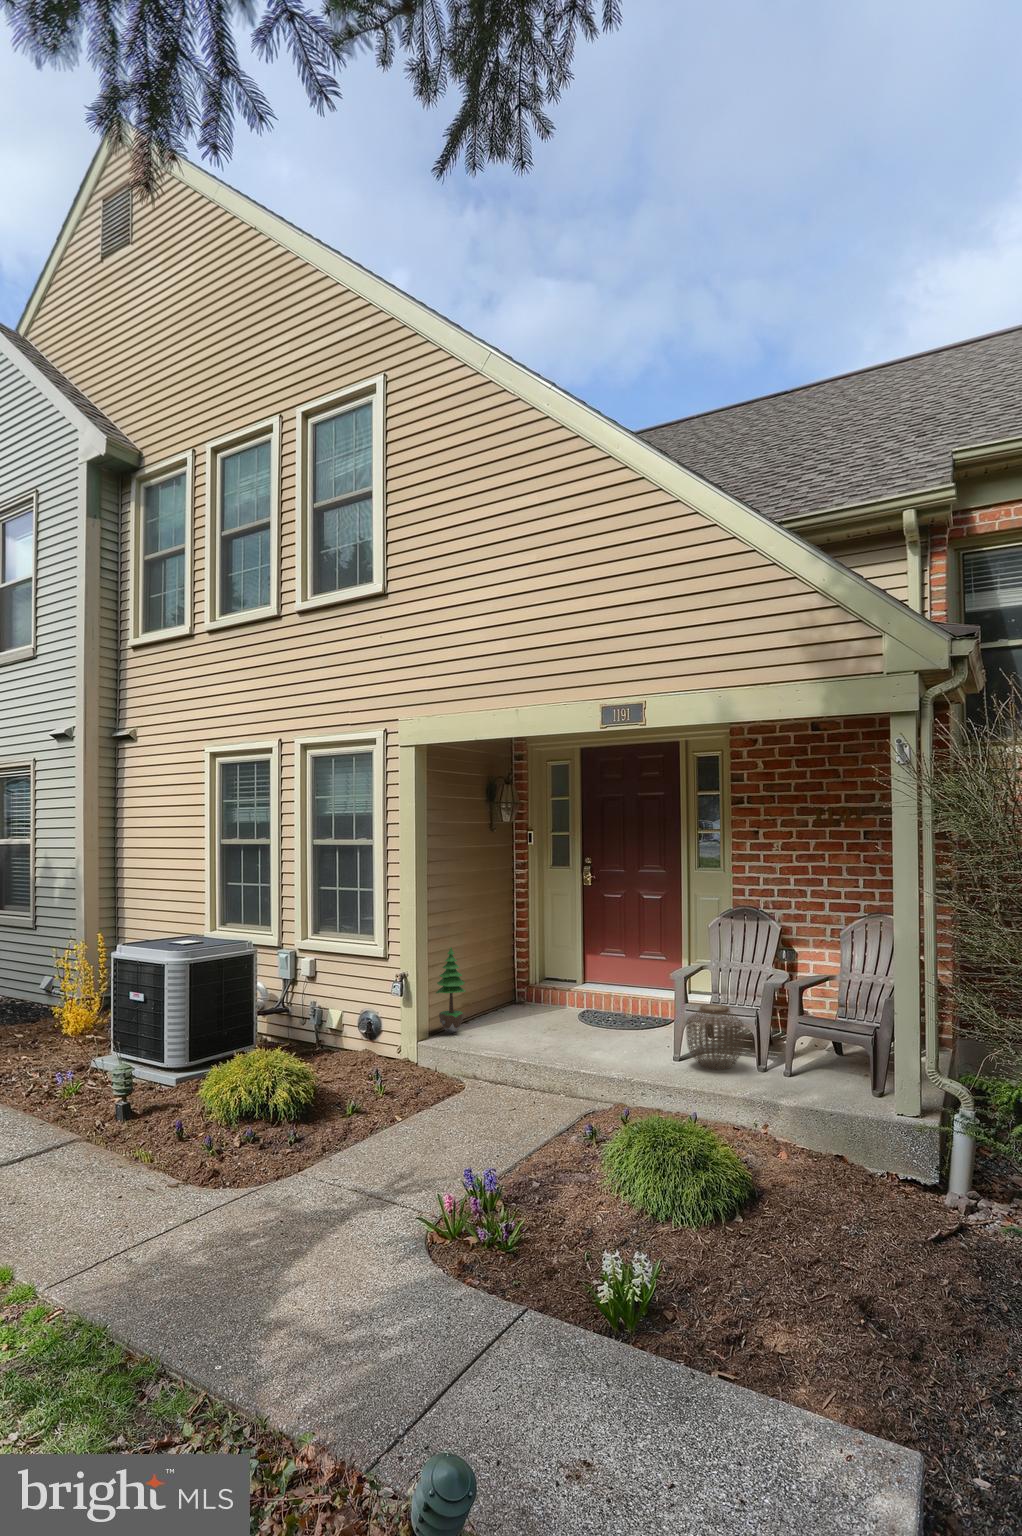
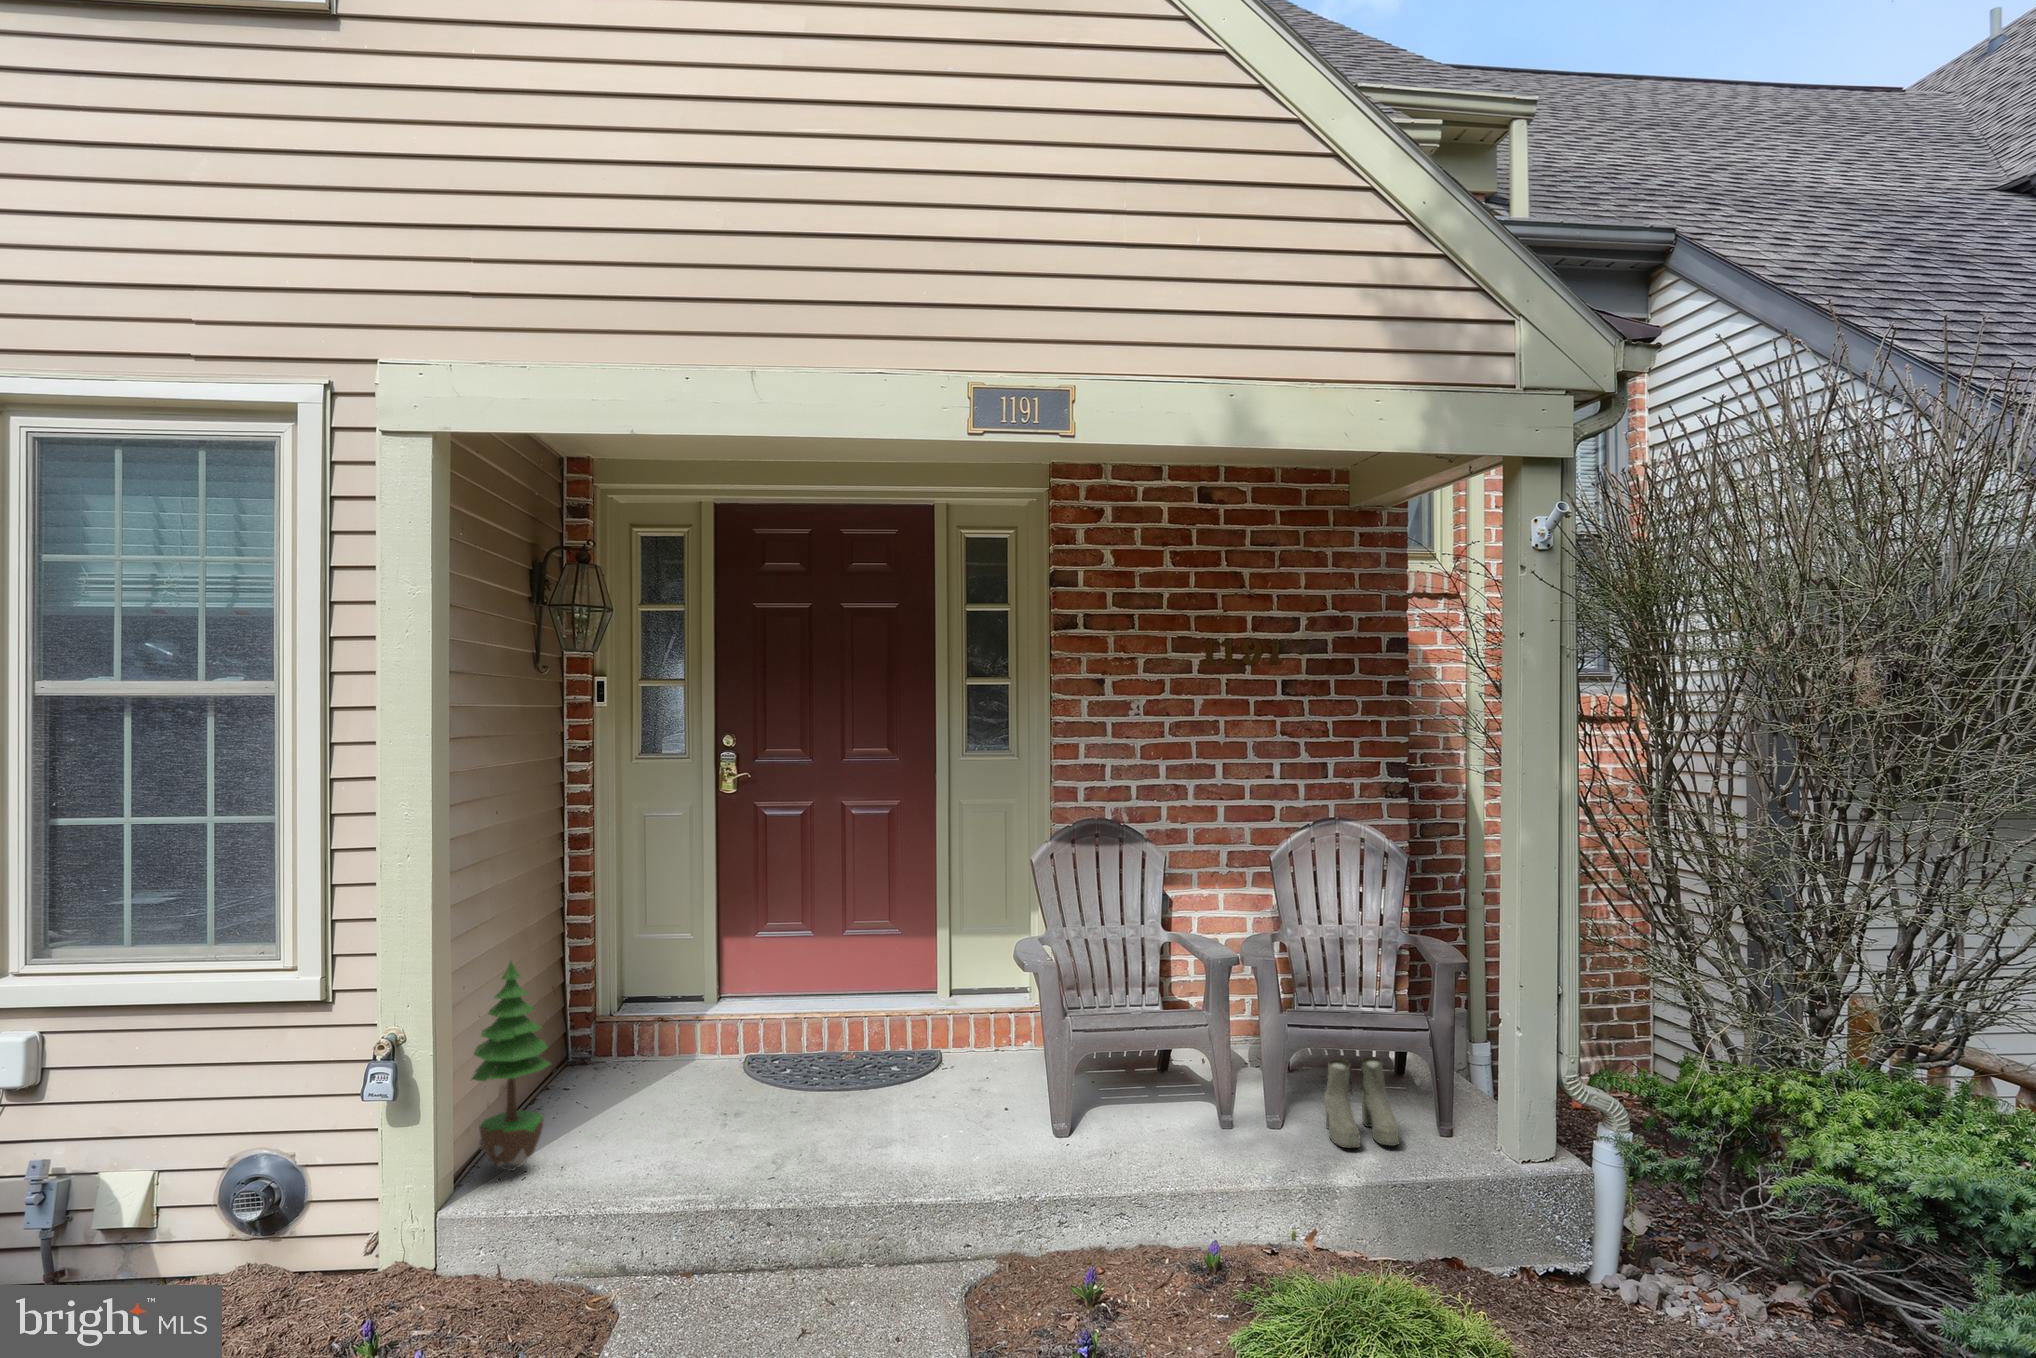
woven basket: present [686,1004,744,1070] -> none [1101,1016,1213,1151]
boots: none [799,1039,842,1085] -> present [1324,1057,1399,1148]

